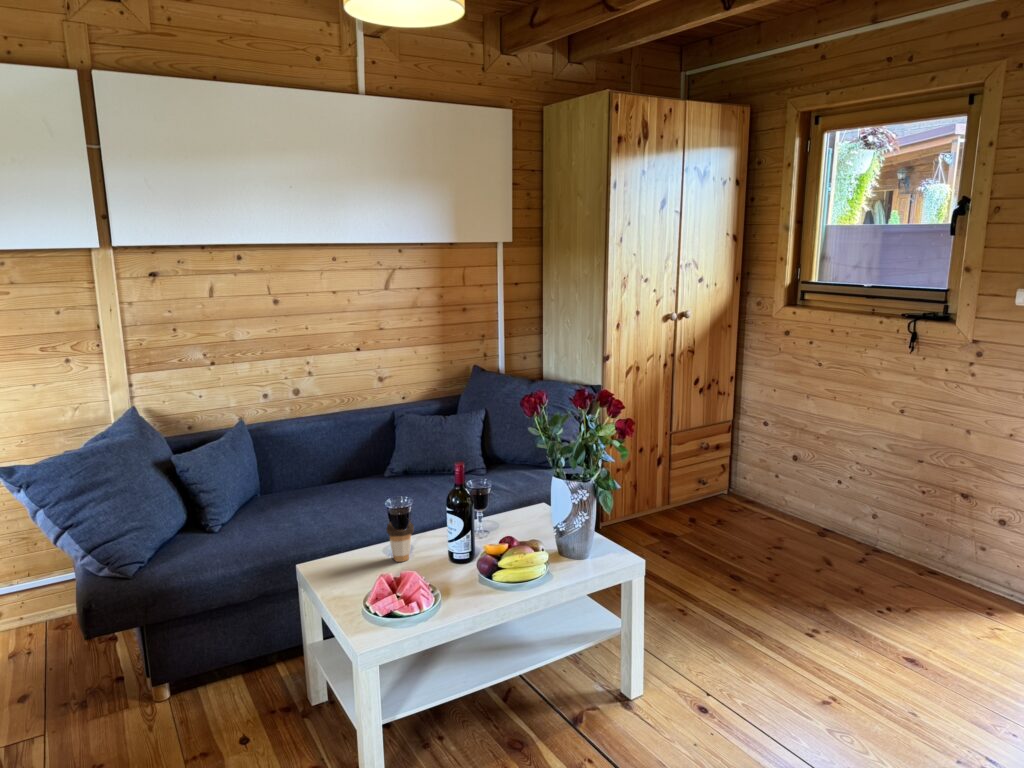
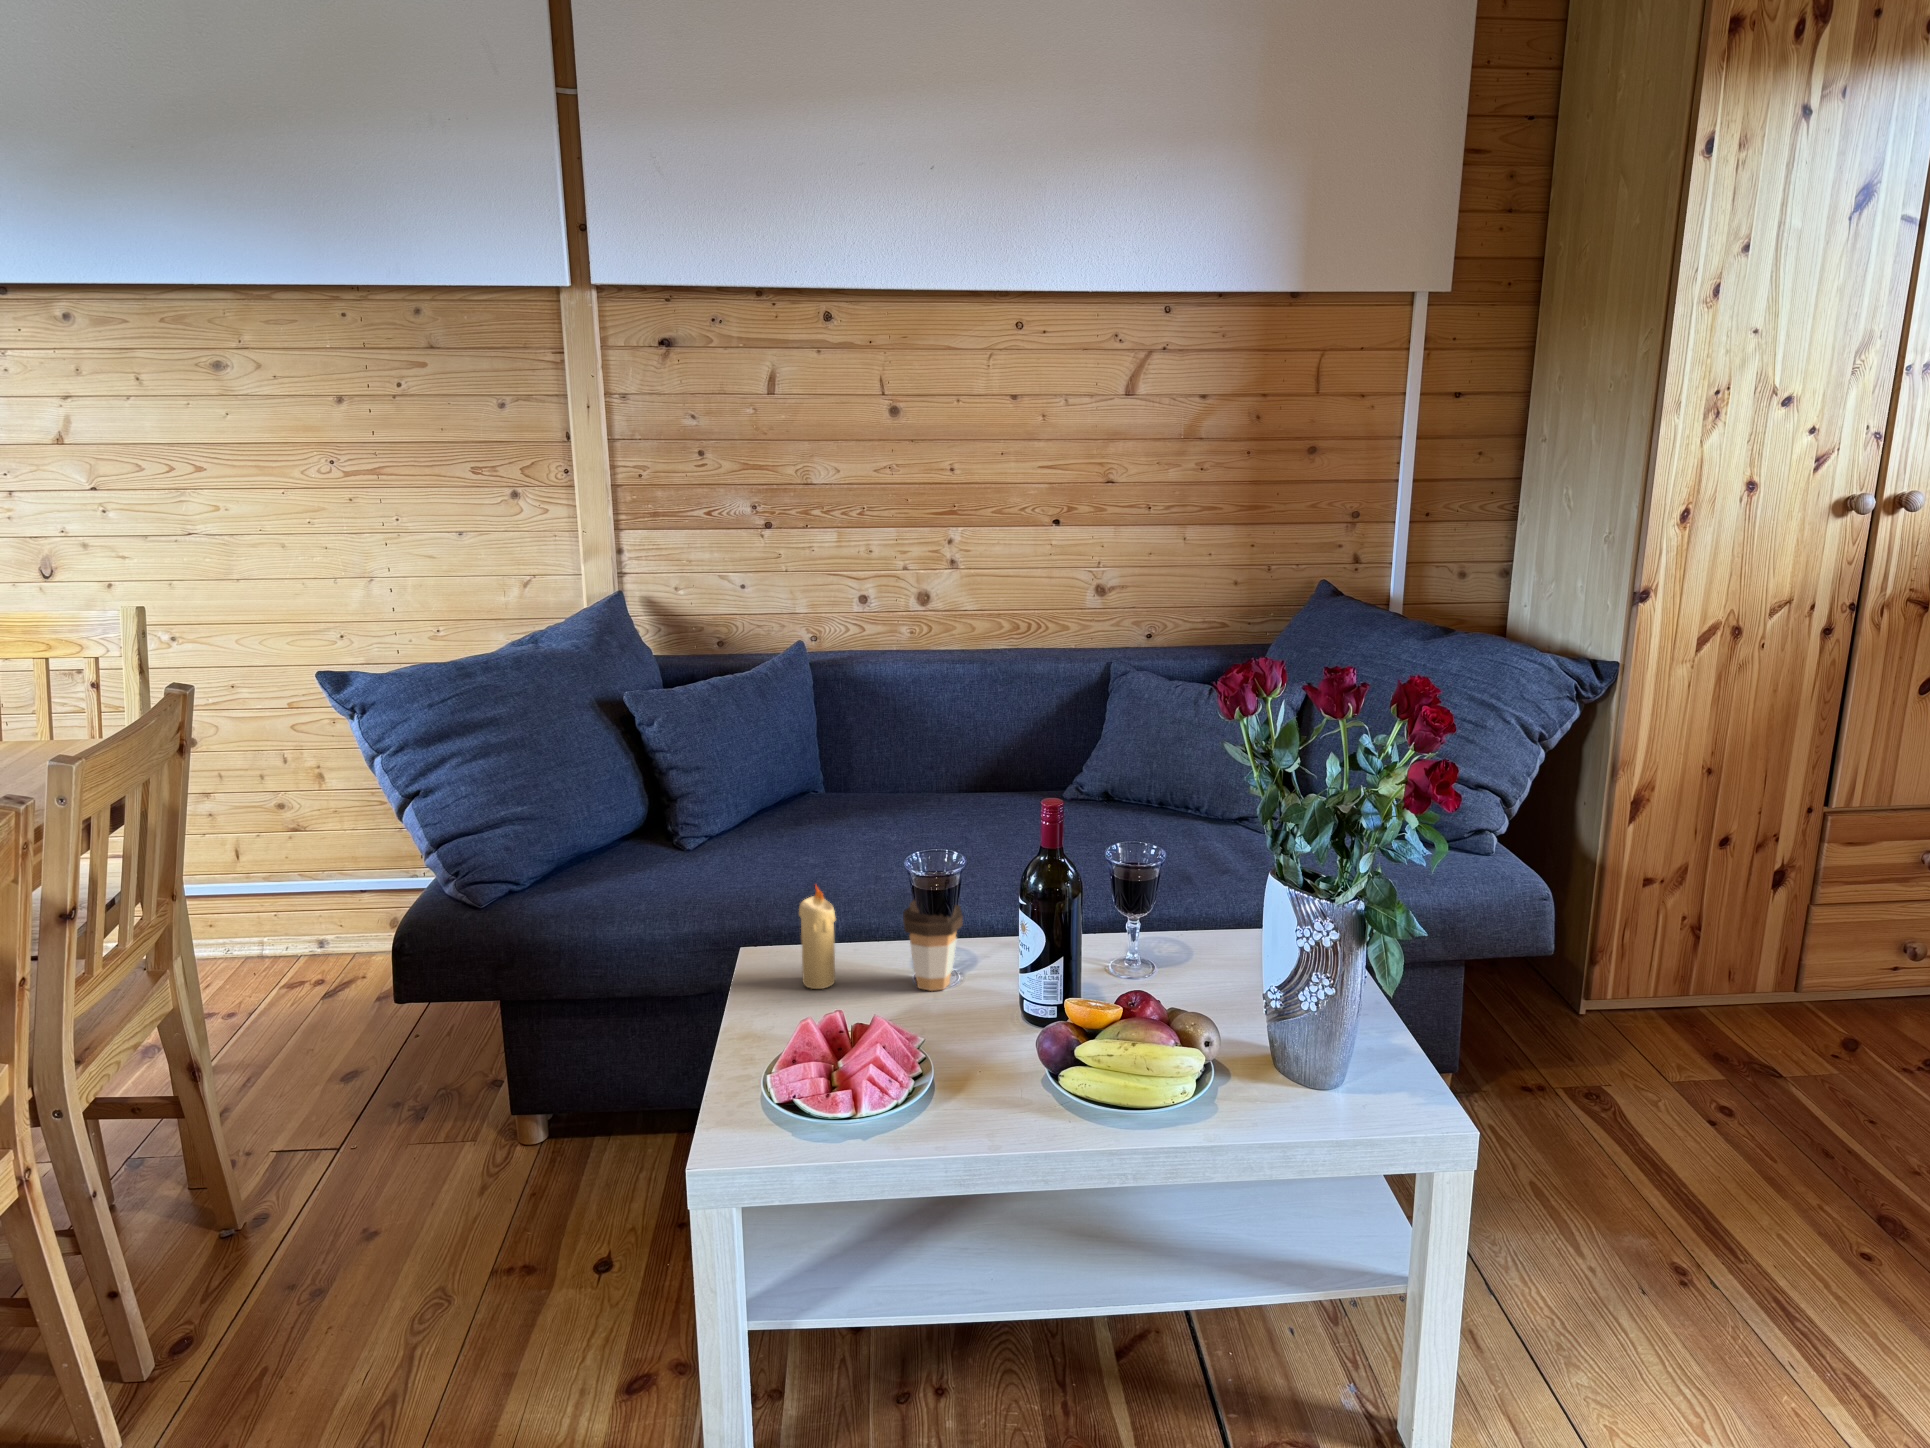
candle: none [339,523,357,573] -> present [799,886,835,989]

